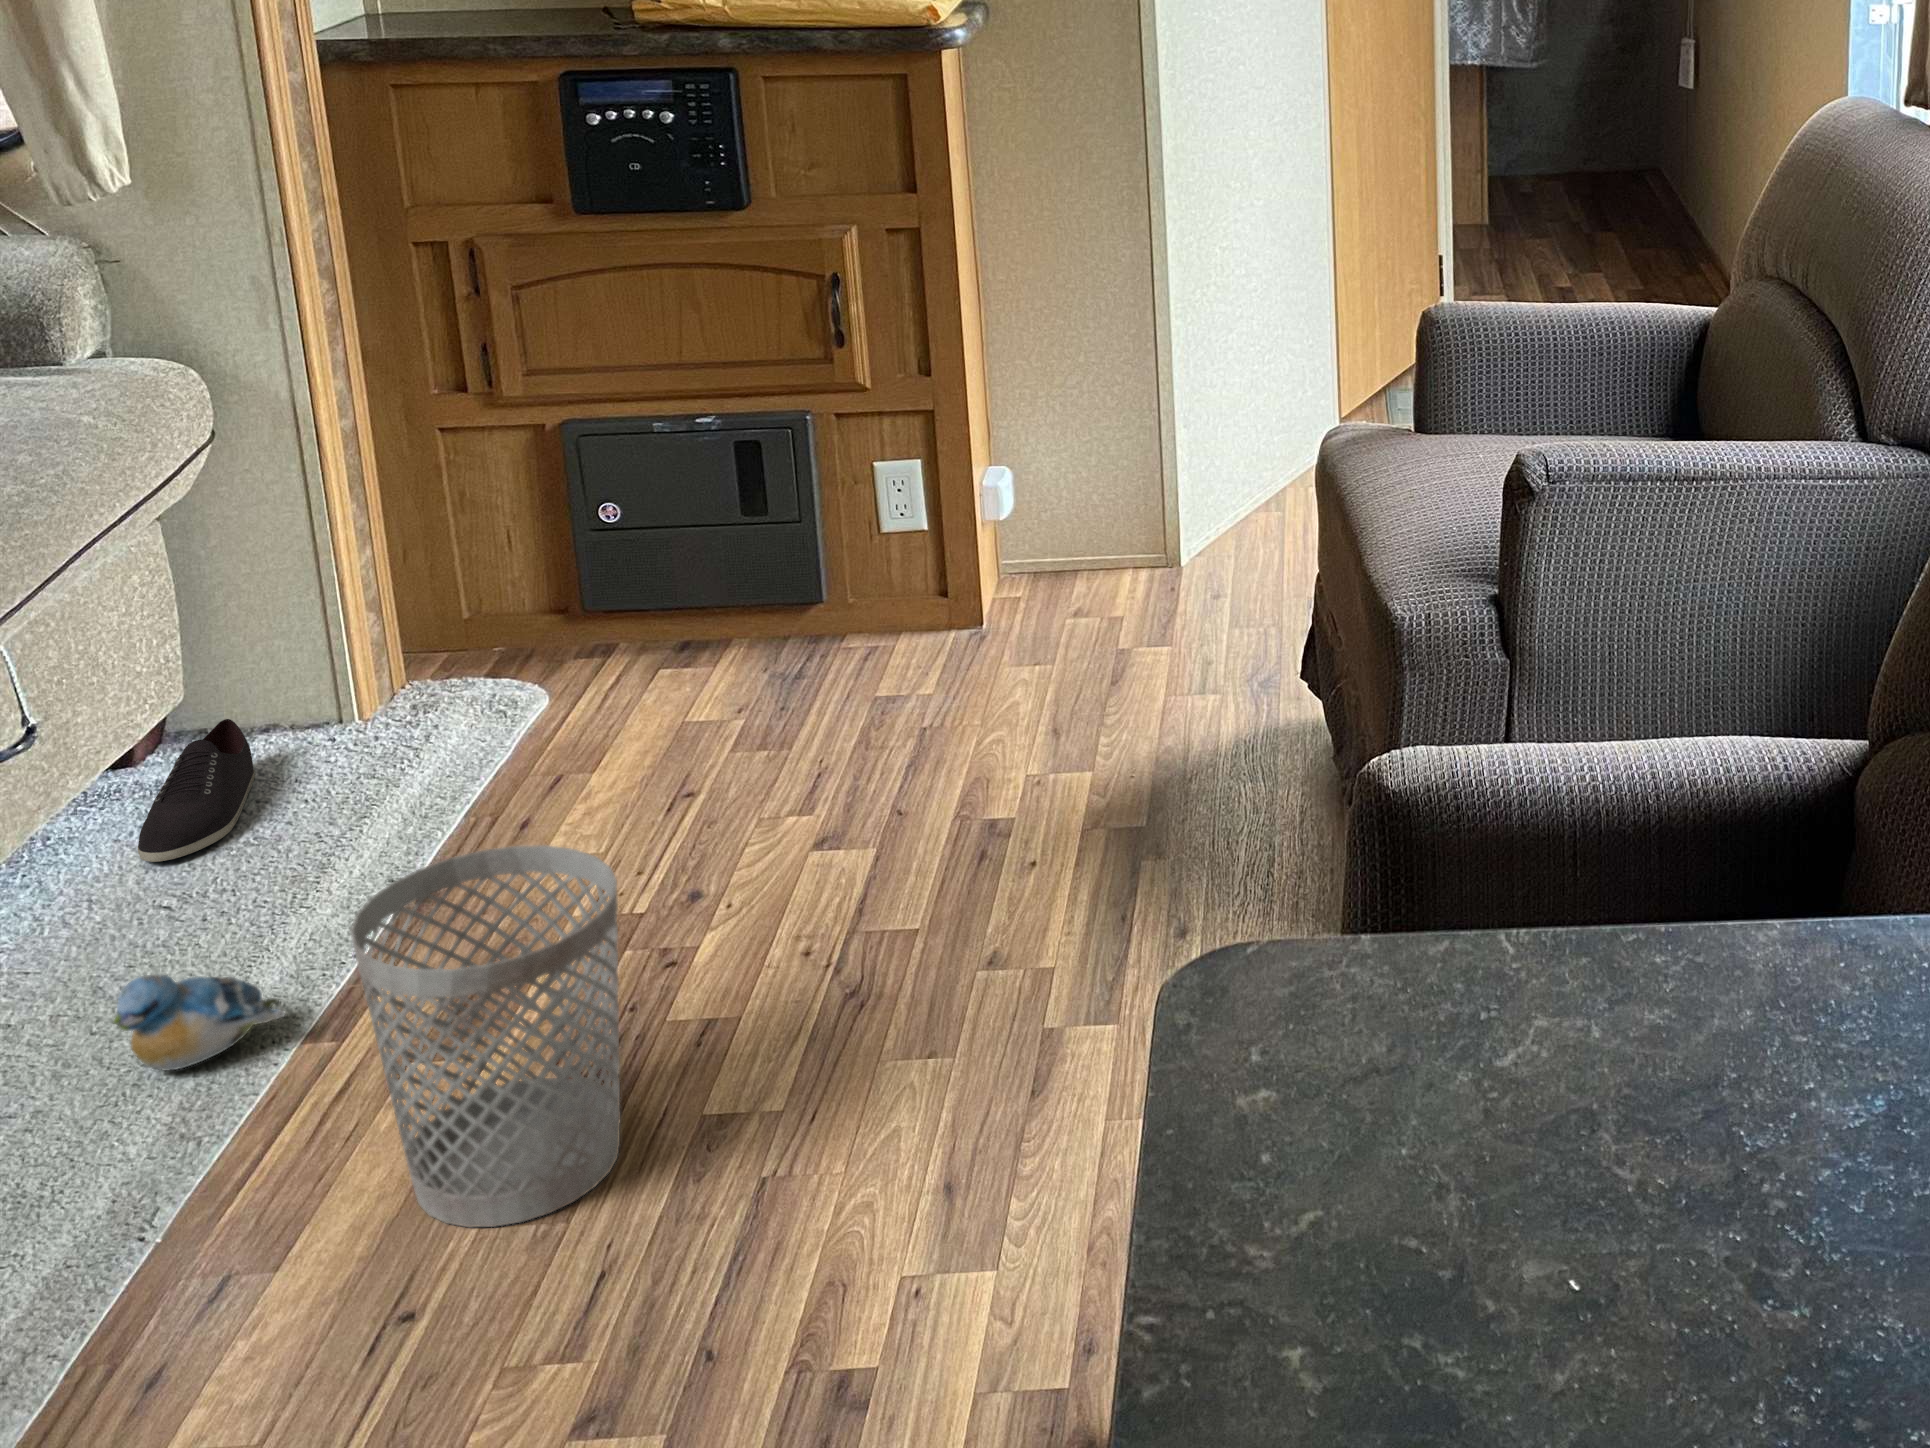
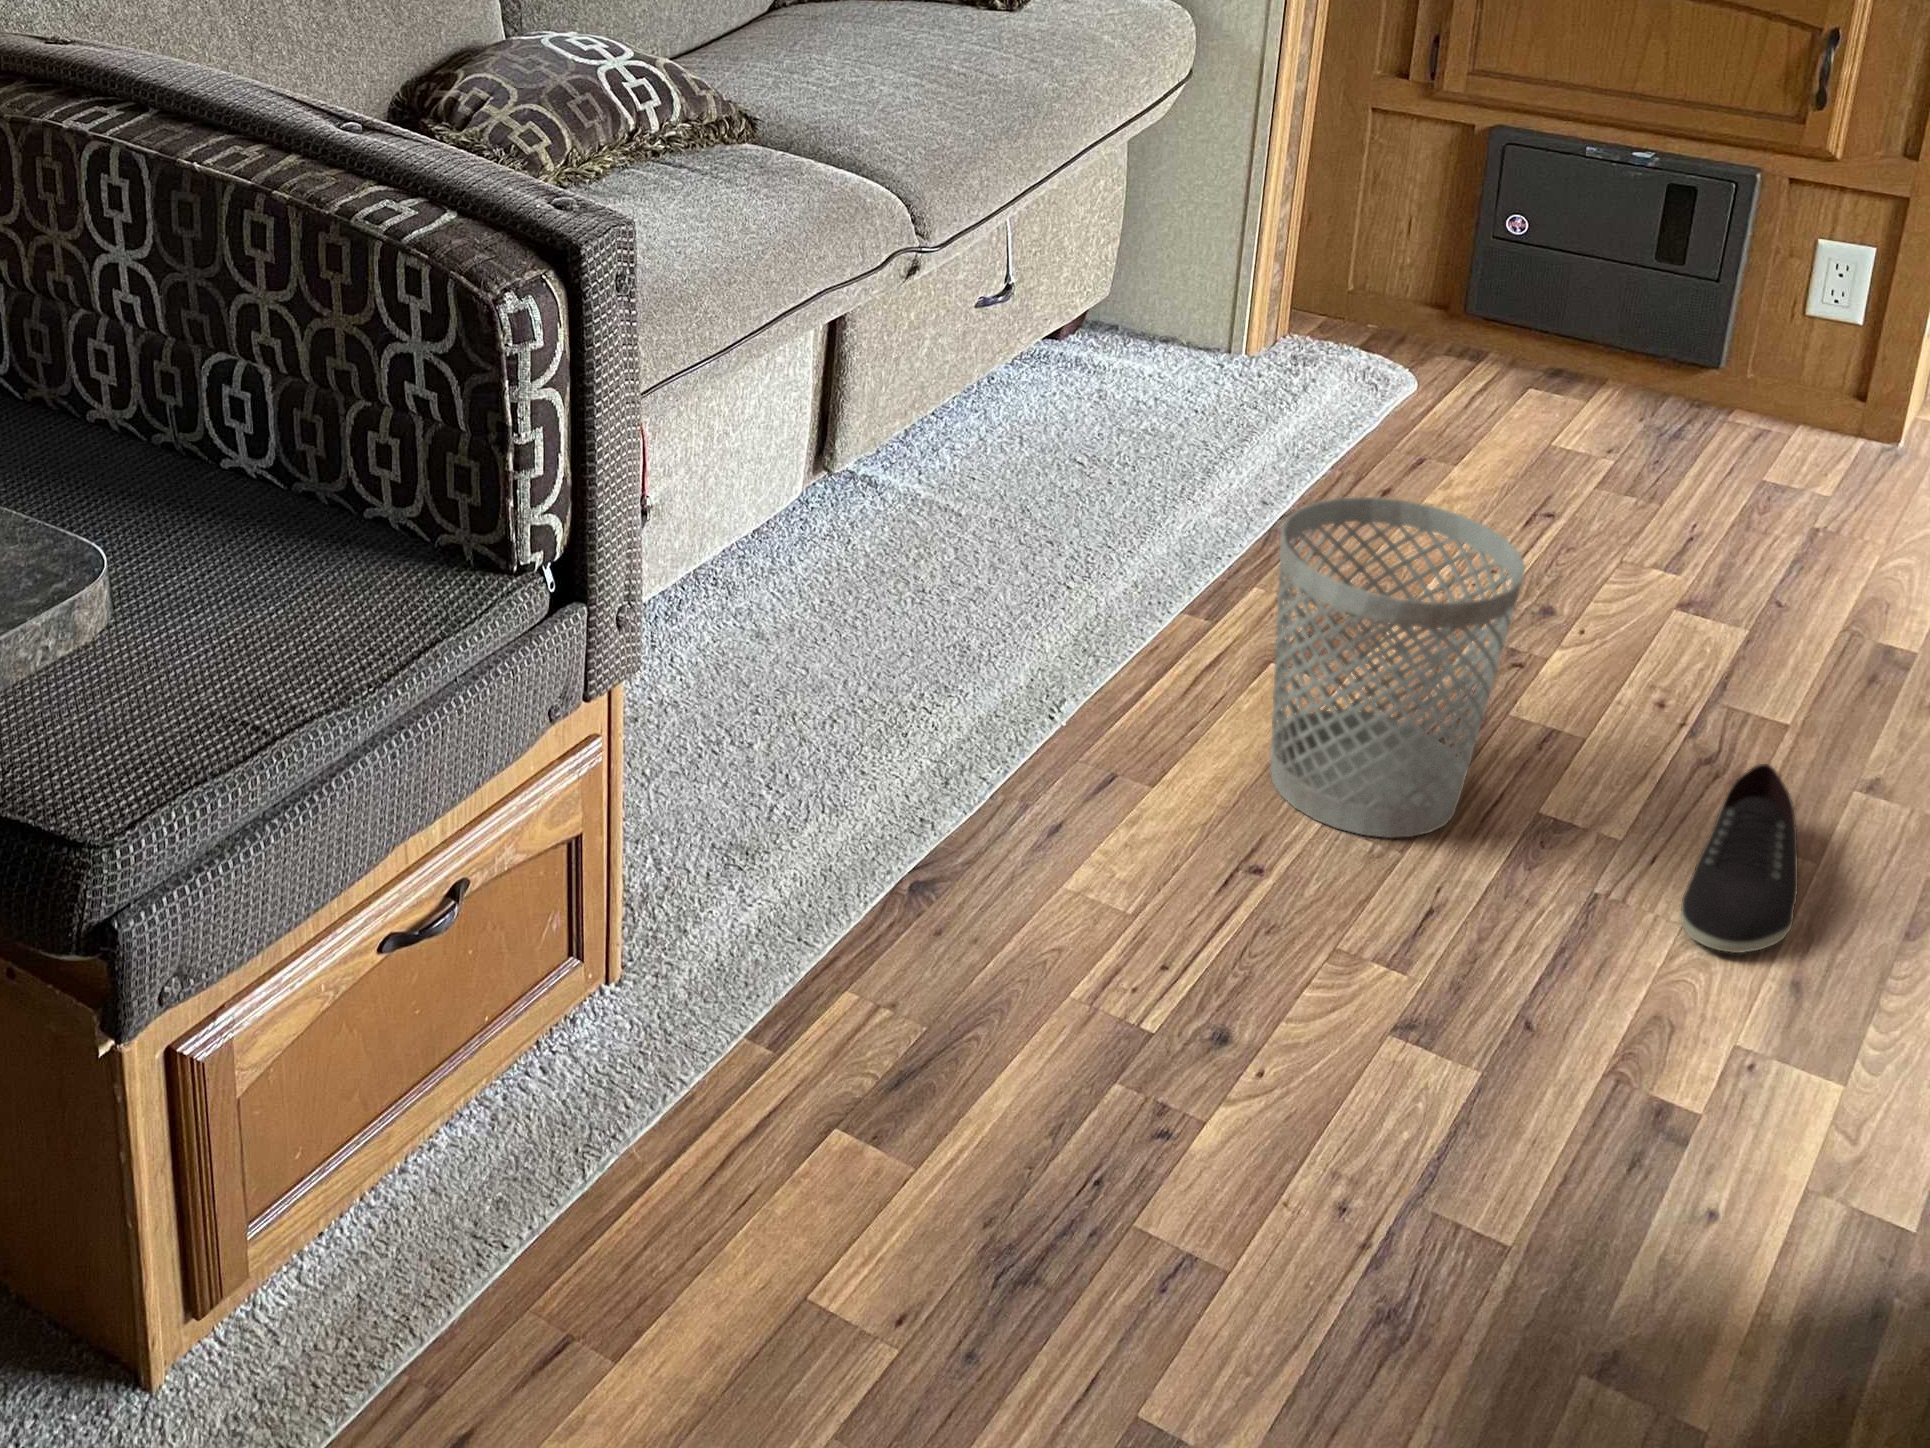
shoe: present [138,719,255,862] -> present [1681,764,1798,953]
plush toy: present [114,975,285,1070] -> none [1050,513,1177,599]

